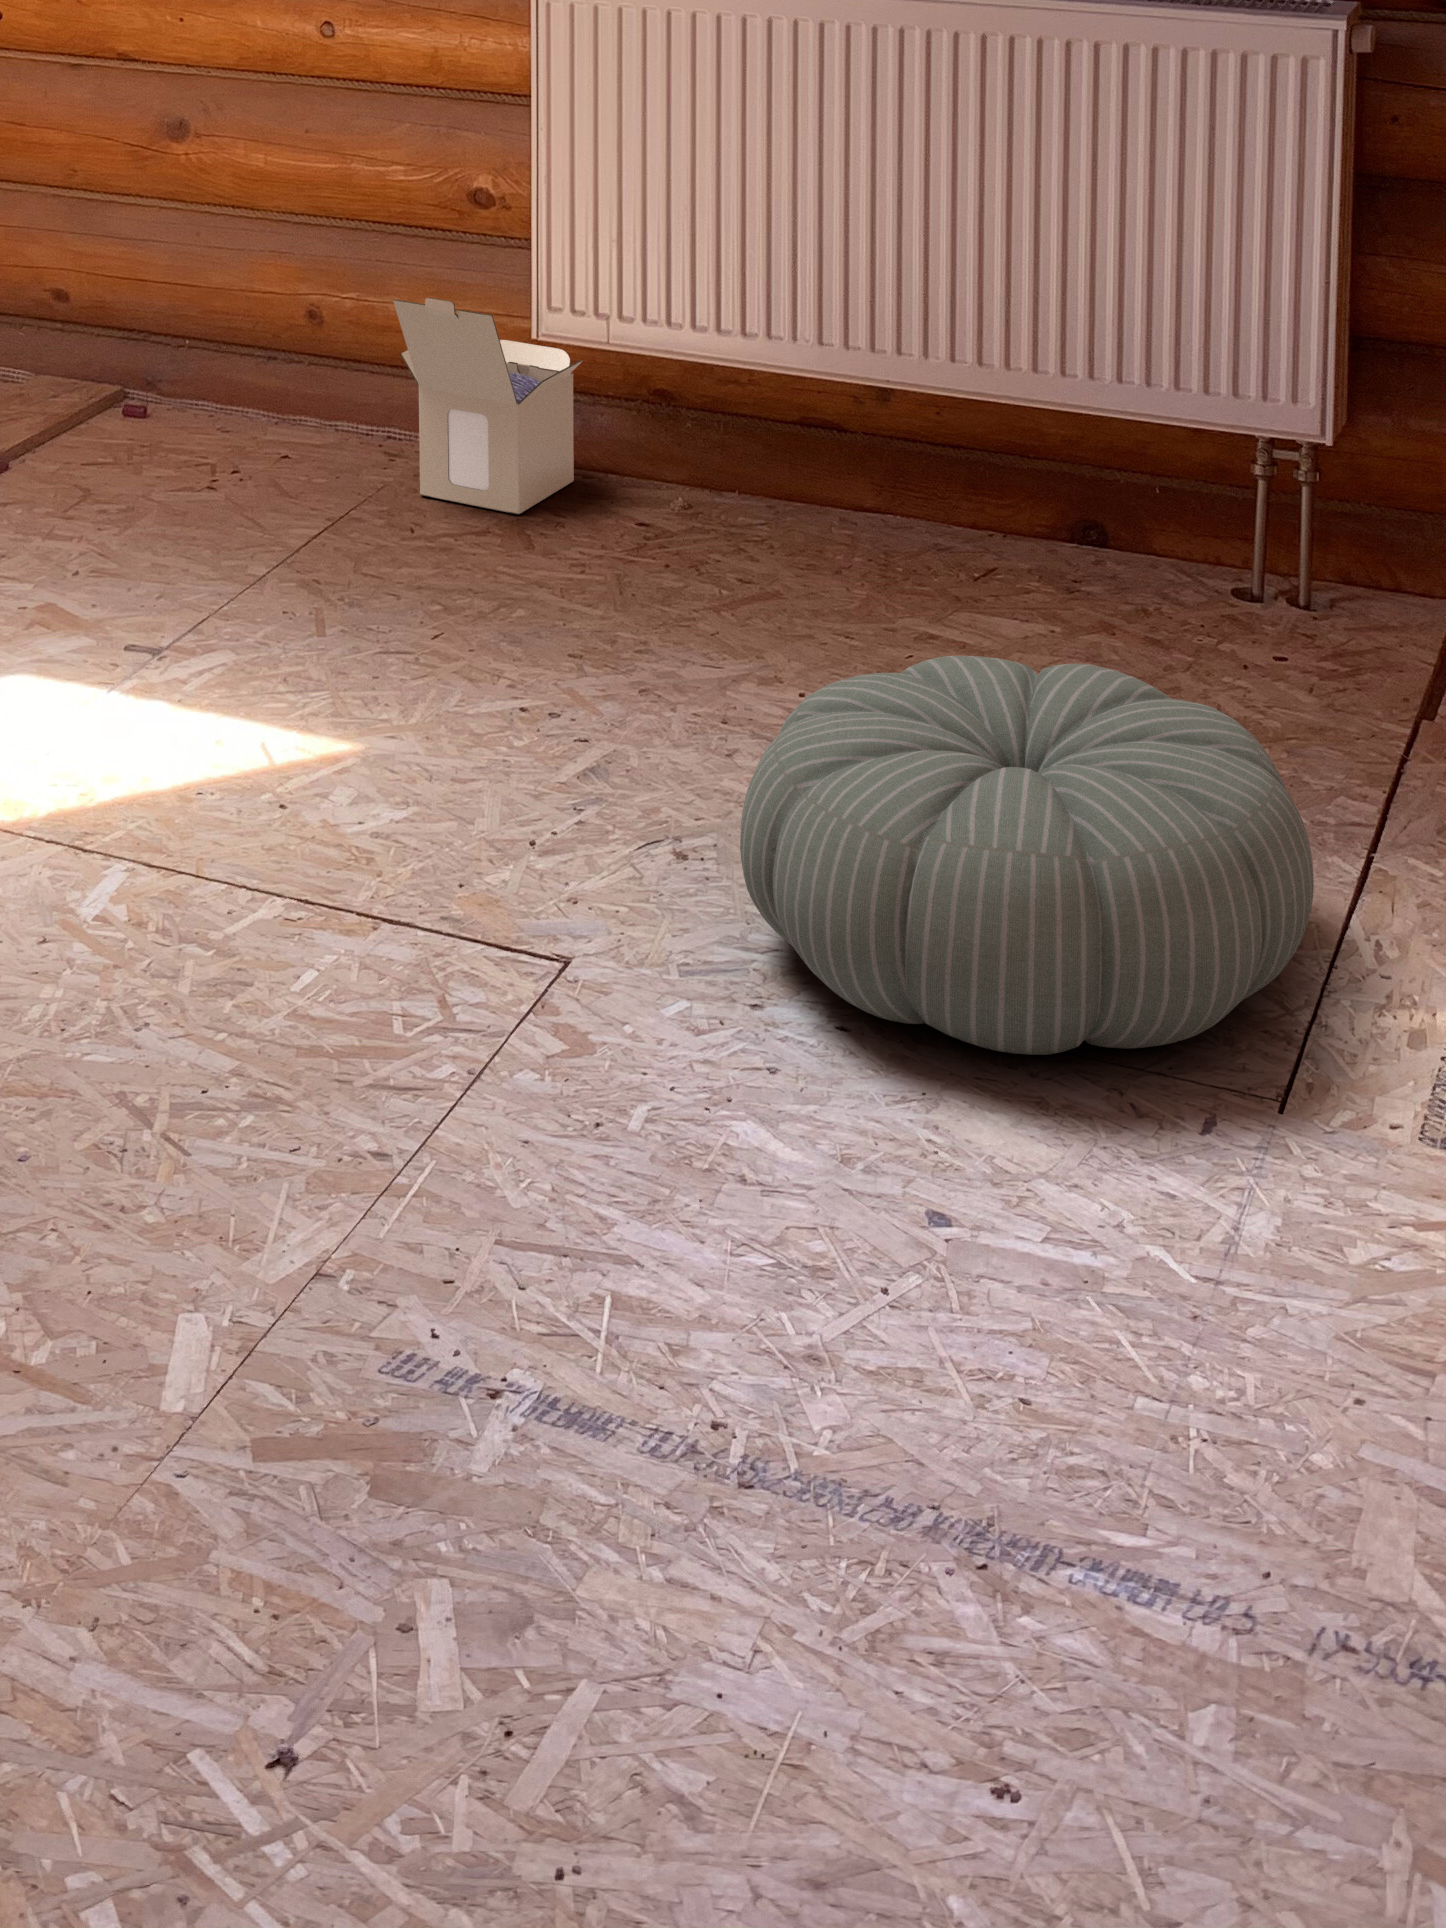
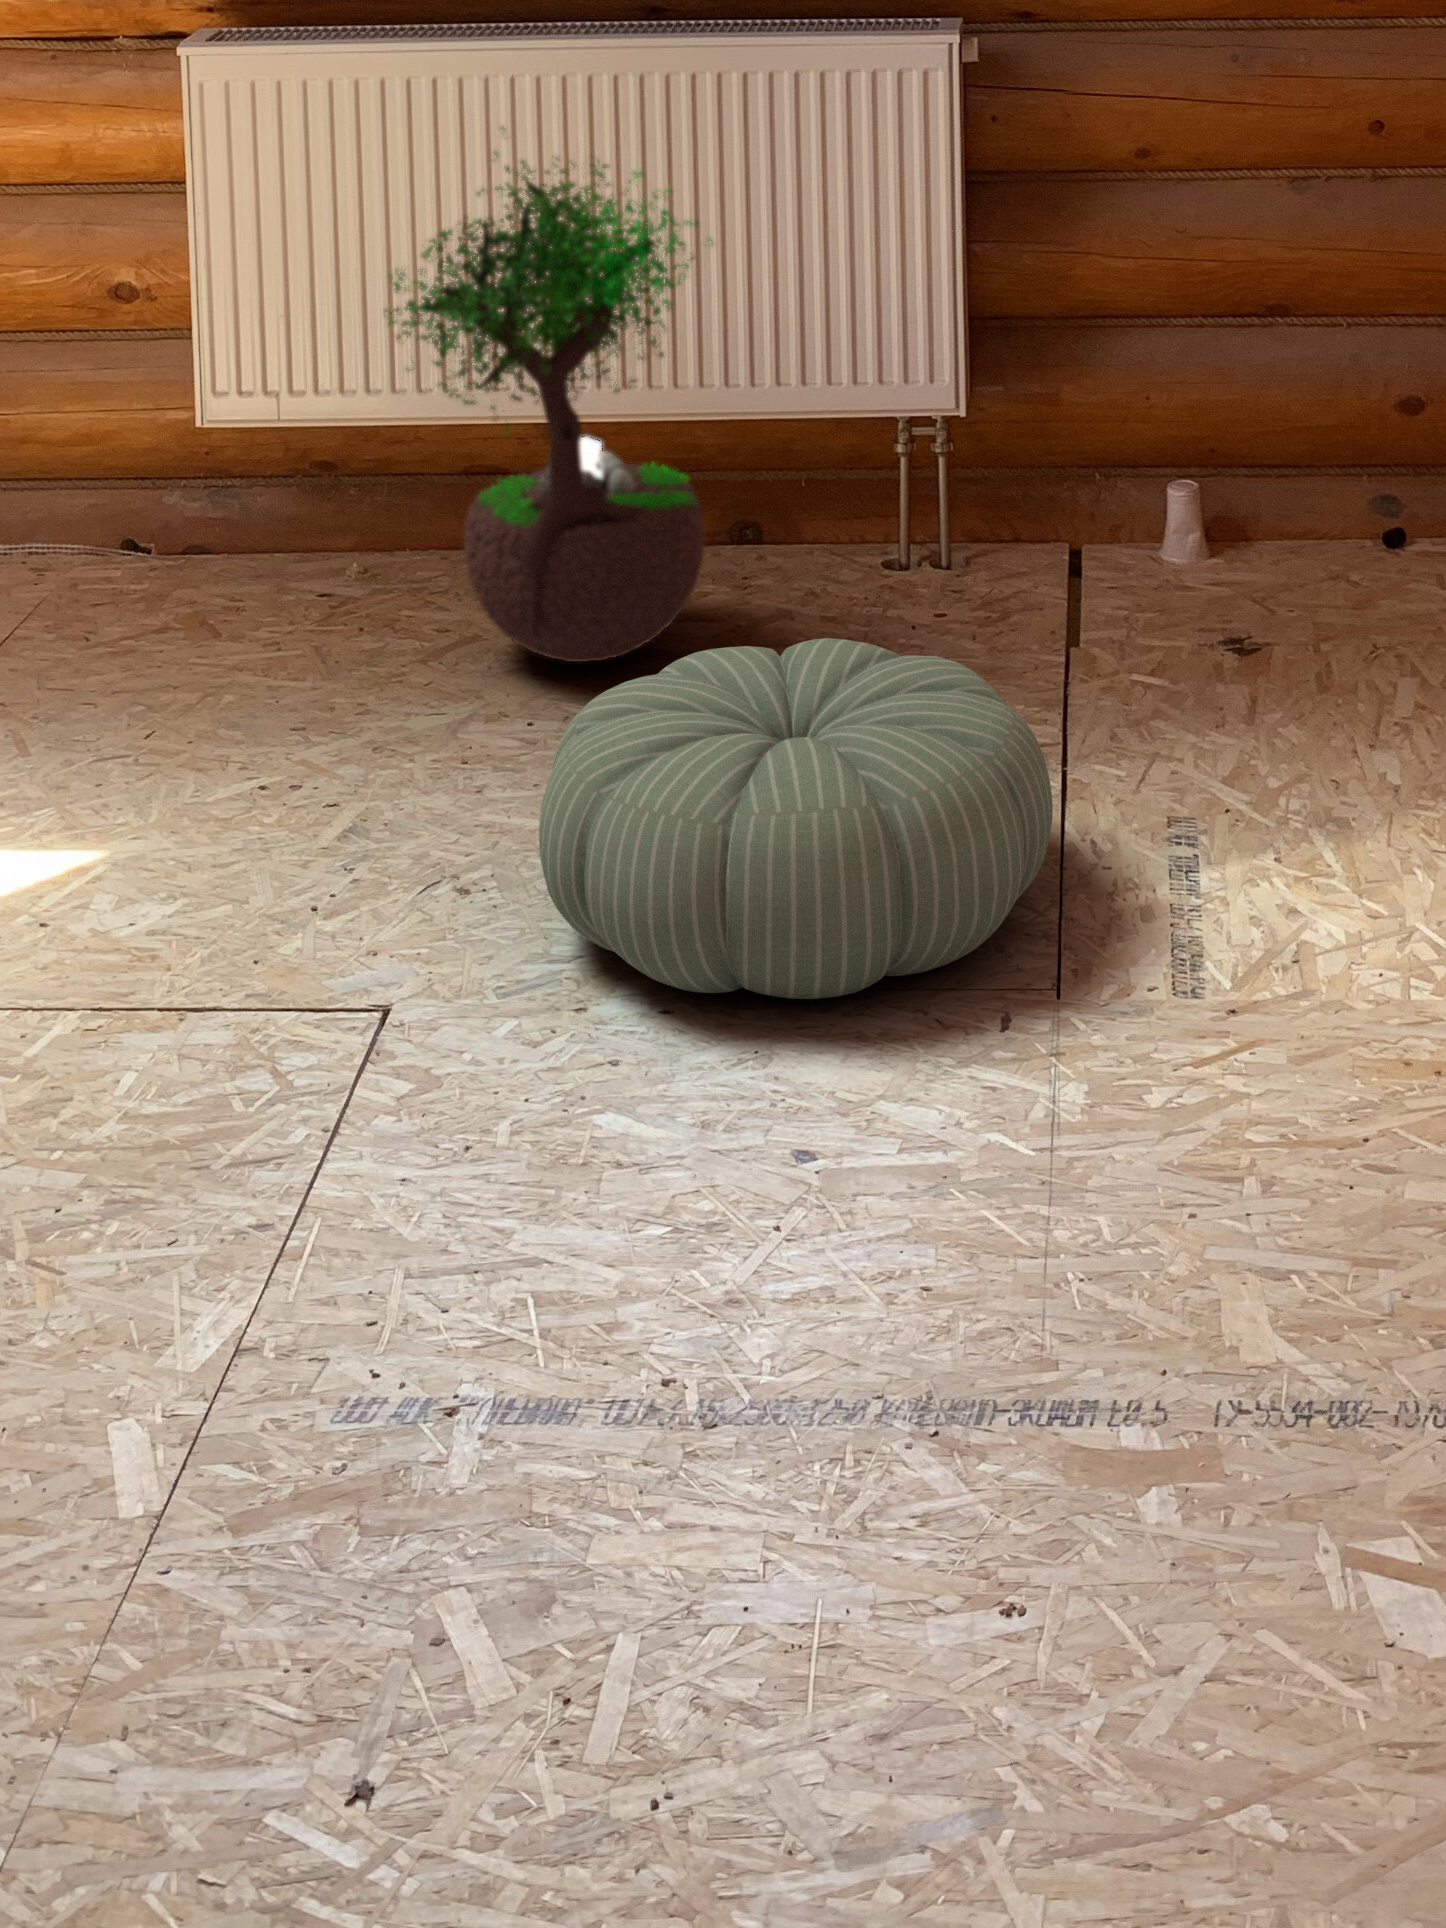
potted tree: none [678,77,1032,644] -> present [385,128,712,662]
cardboard box: present [393,298,582,515] -> none [48,389,243,597]

